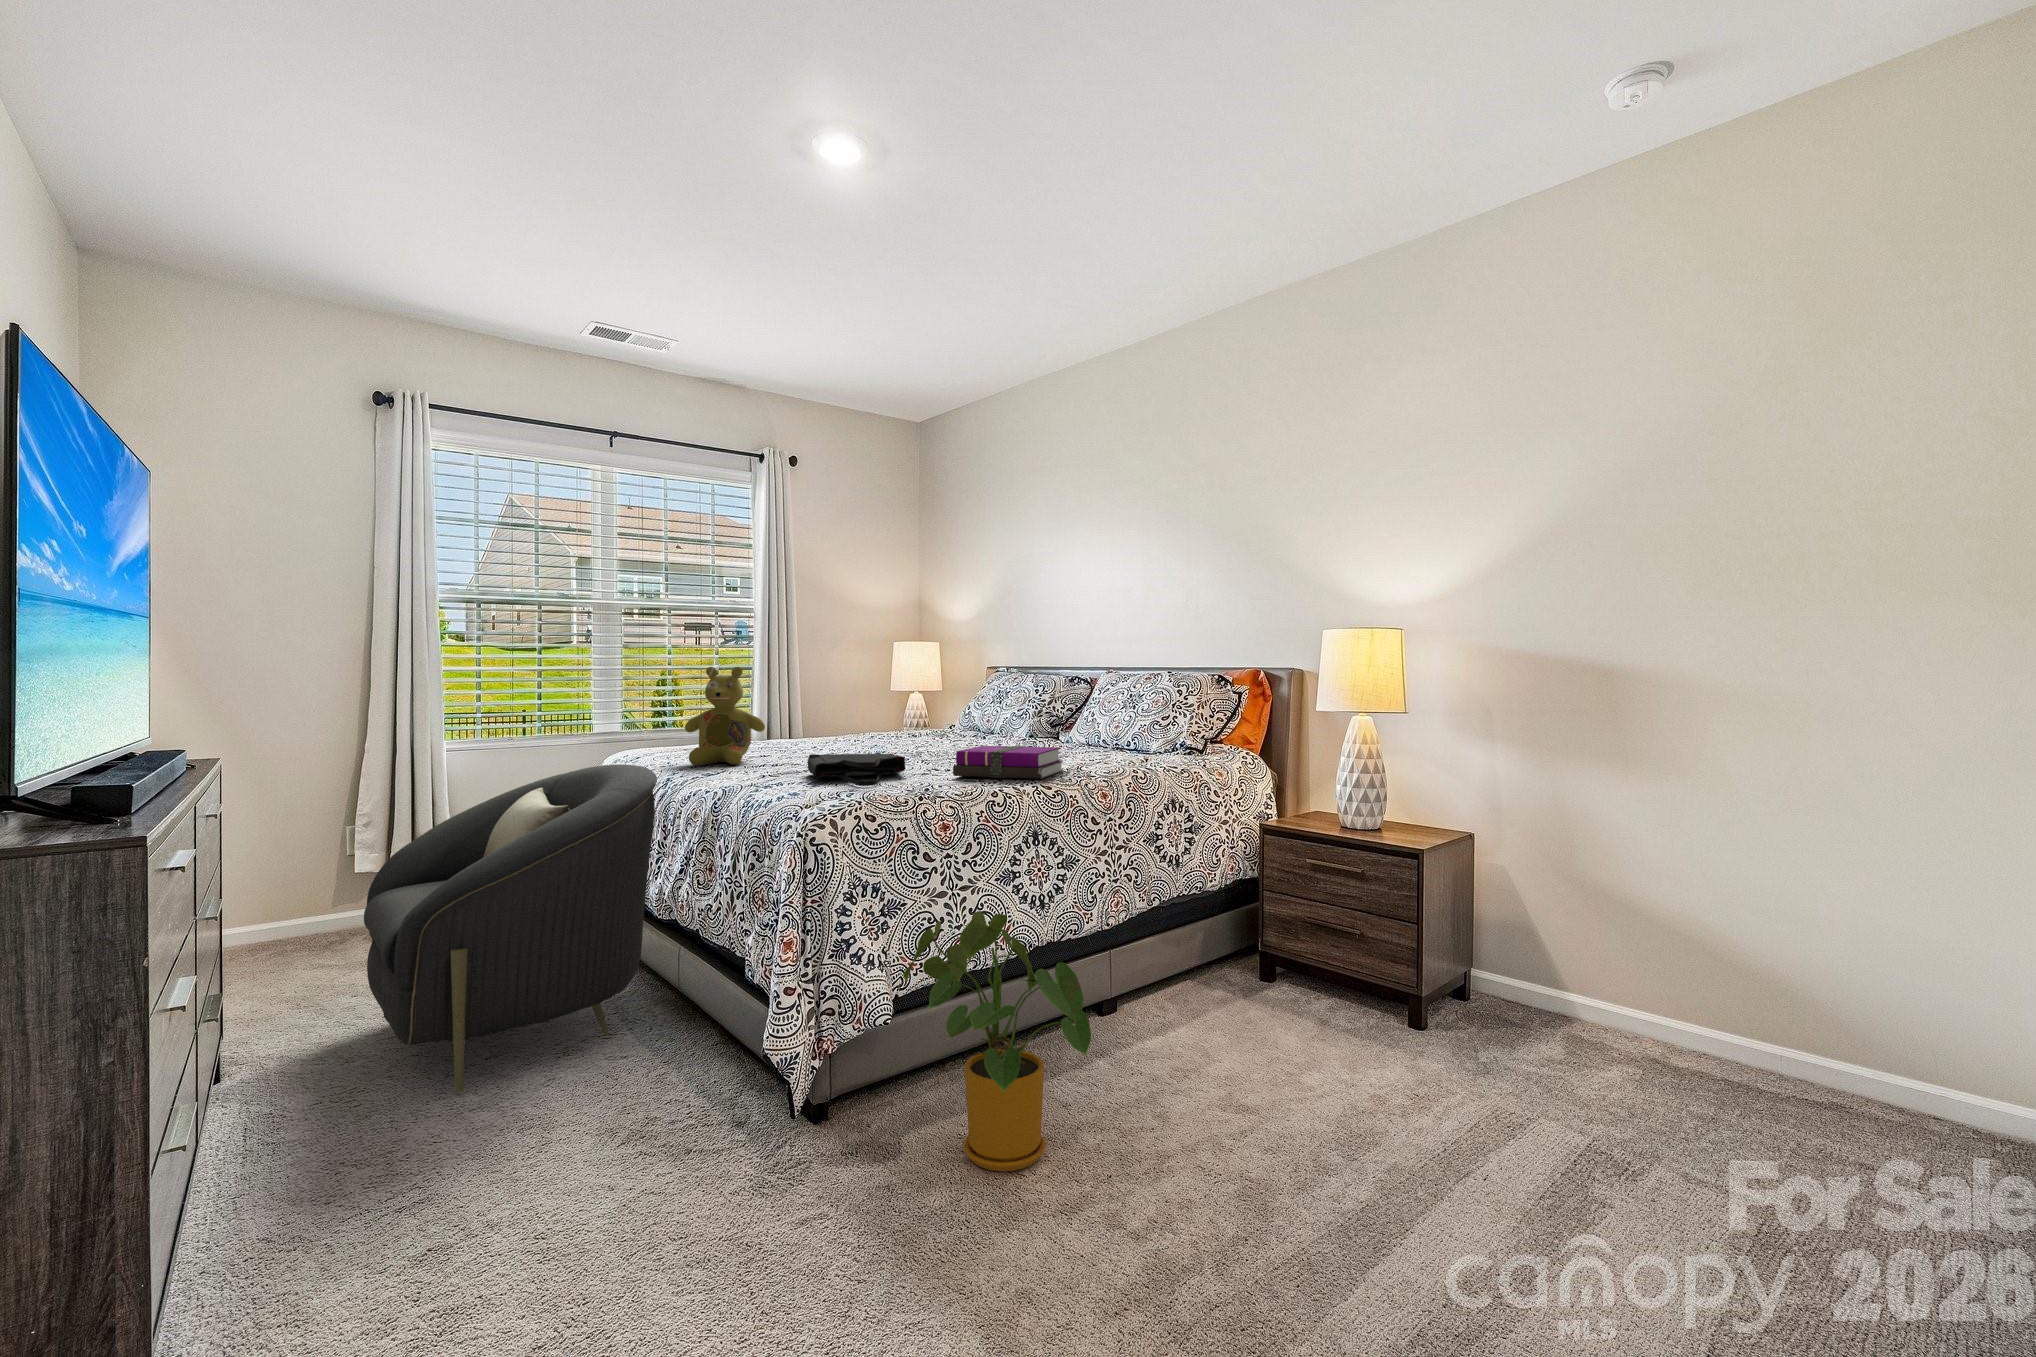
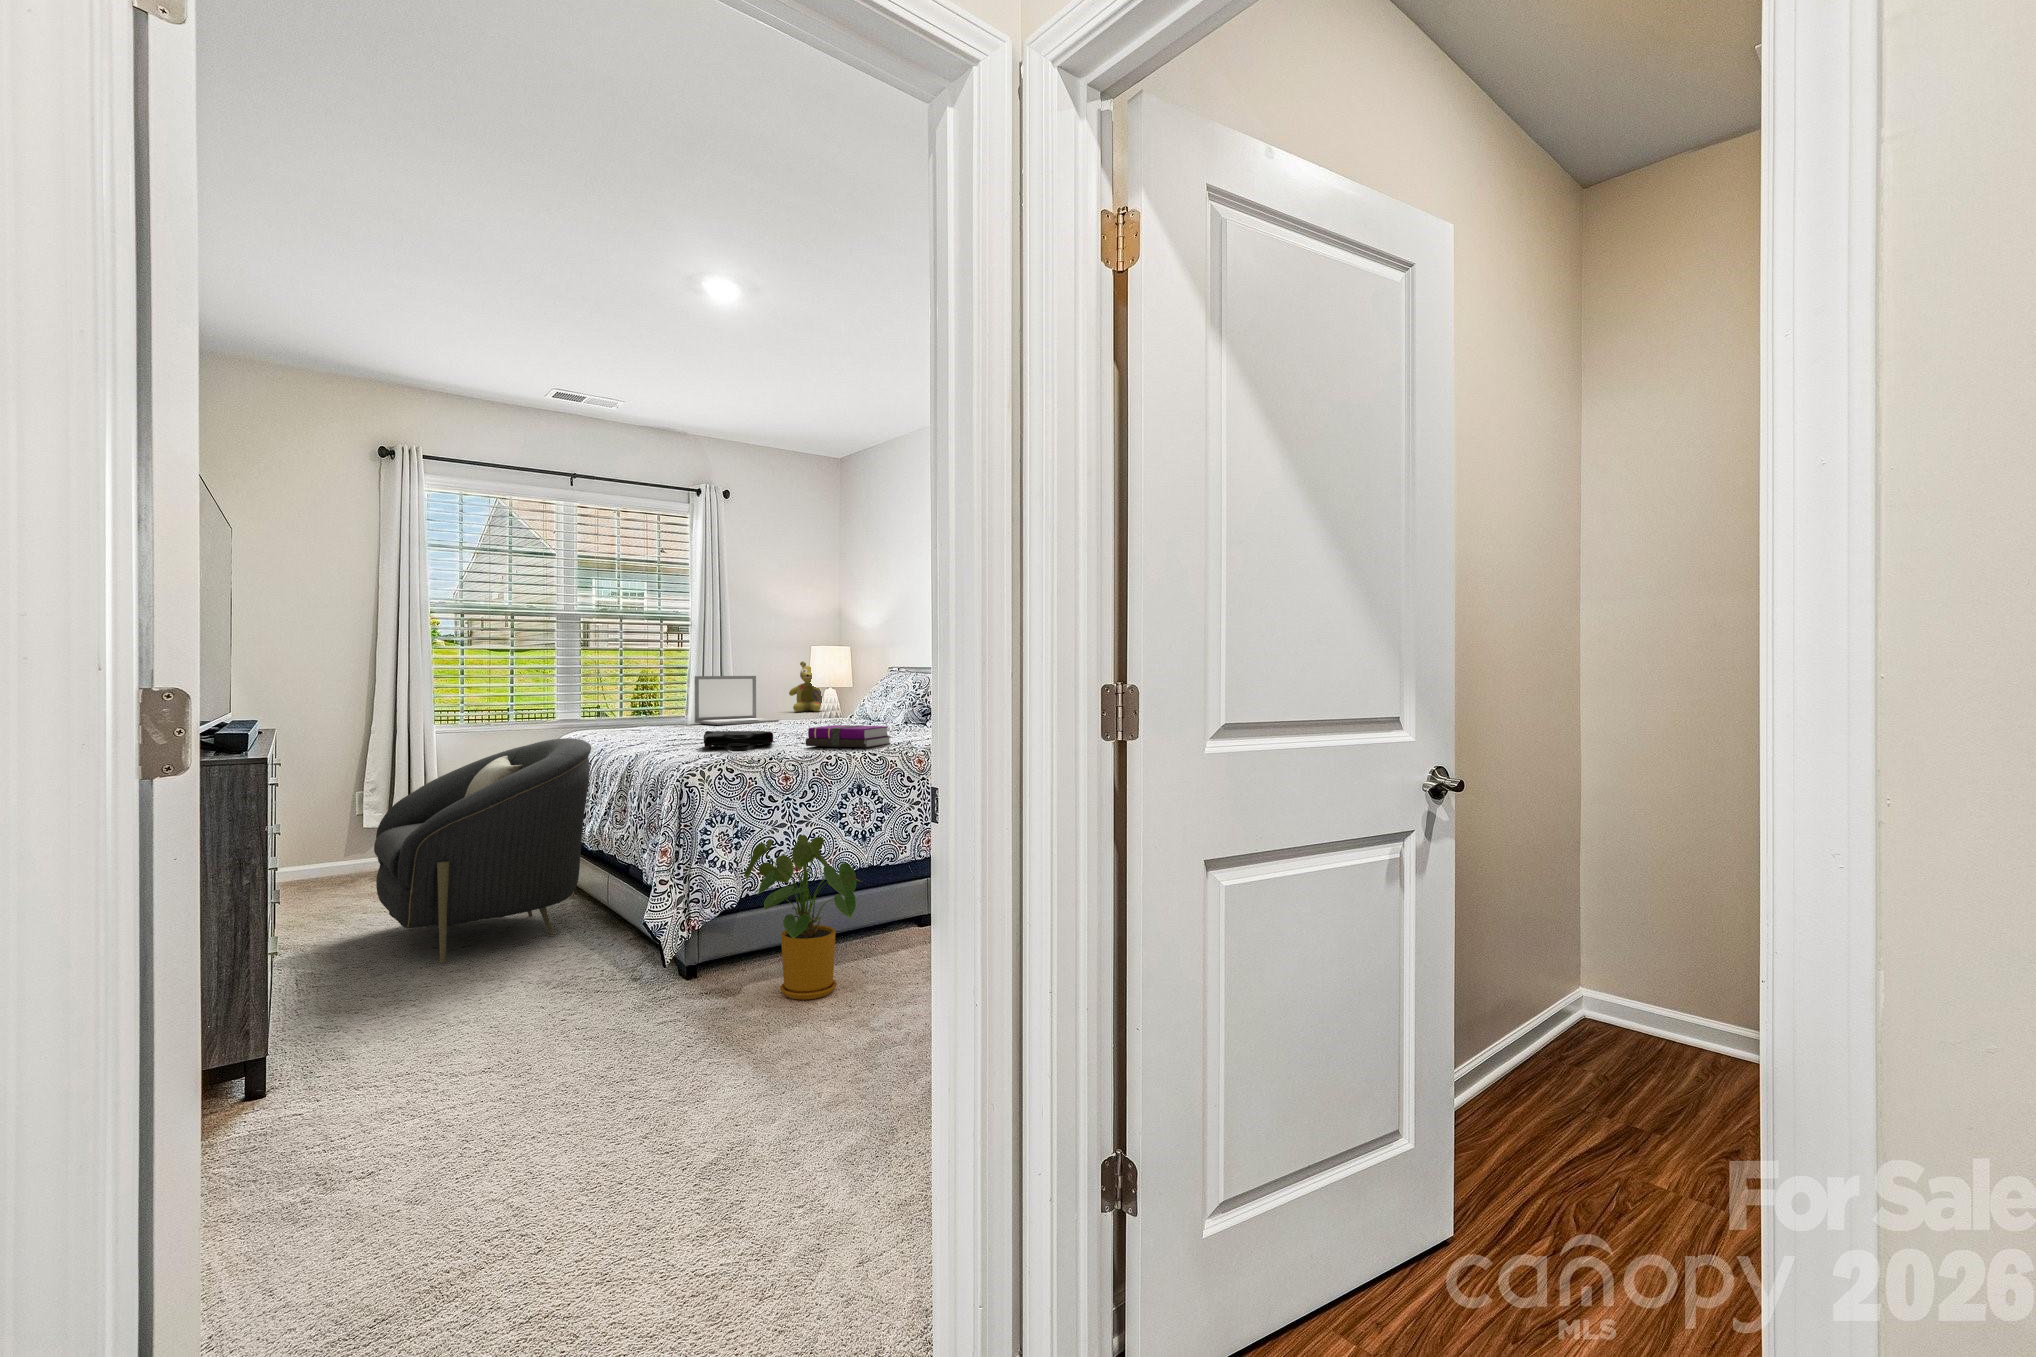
stuffed bear: present [685,667,765,765] -> present [789,661,822,712]
laptop: none [764,677,867,739] -> present [695,676,779,725]

